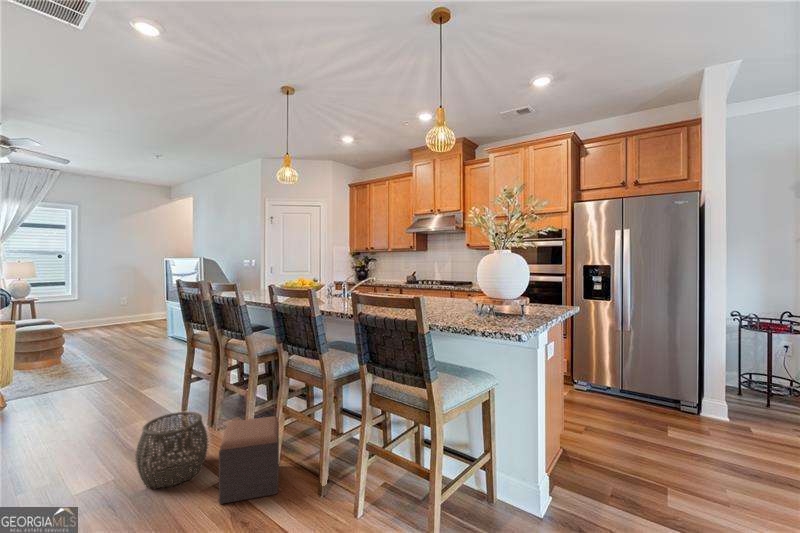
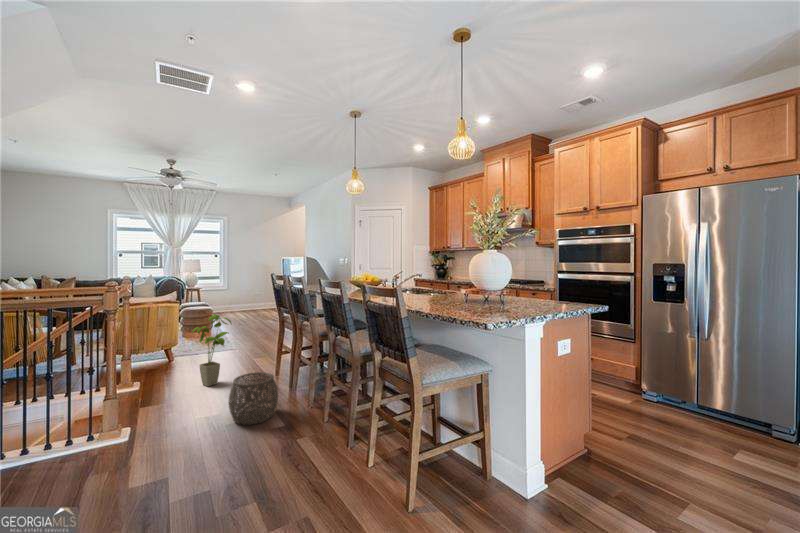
house plant: none [54,338,121,440] -> present [192,314,231,386]
footstool: present [219,416,279,504] -> none [275,382,326,442]

